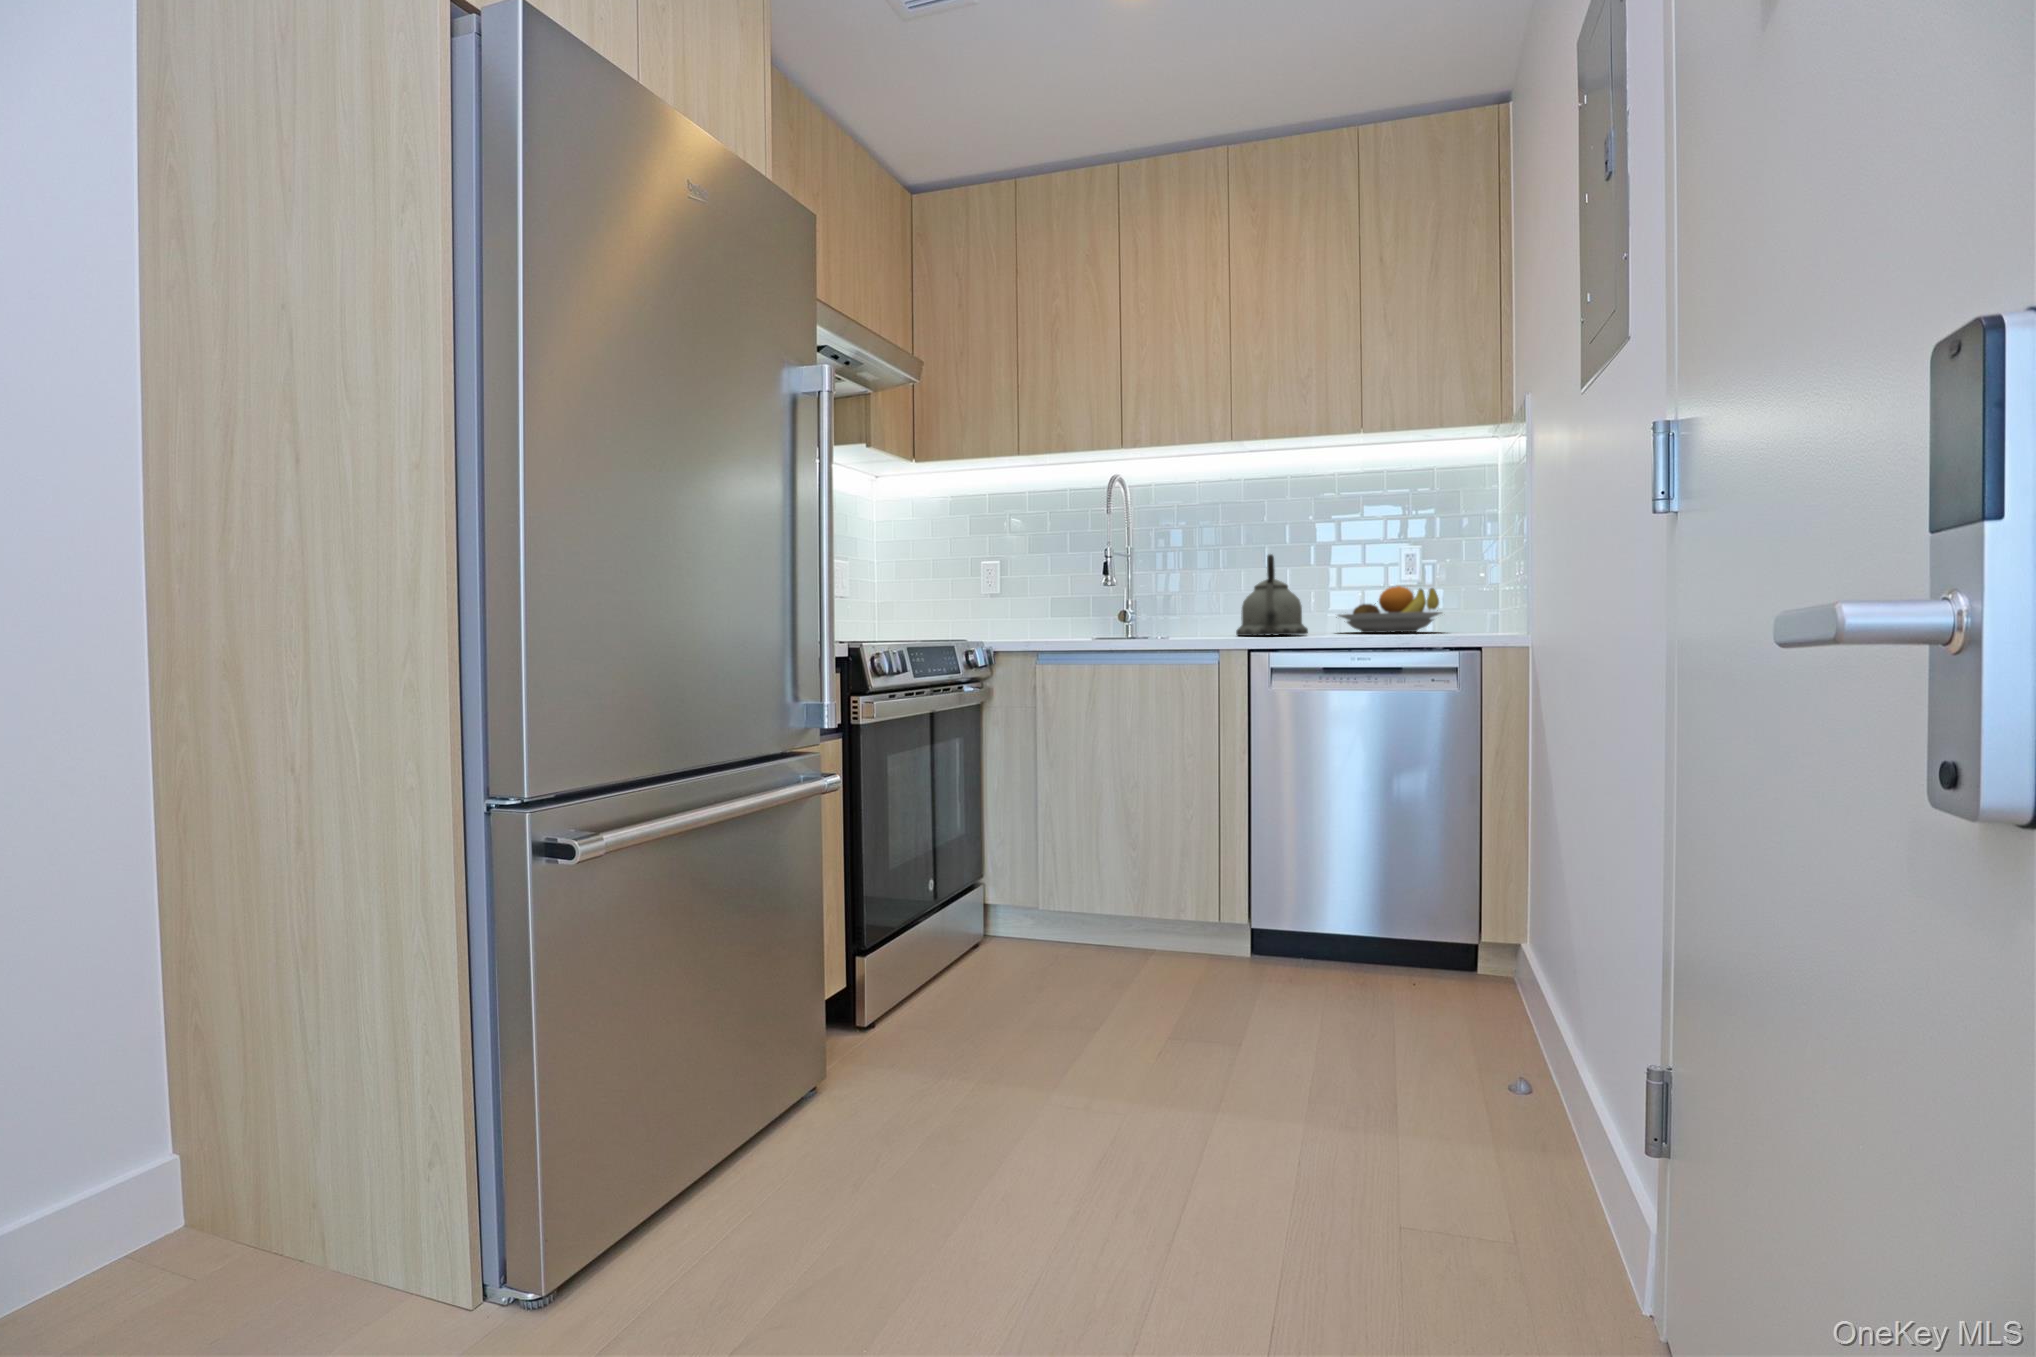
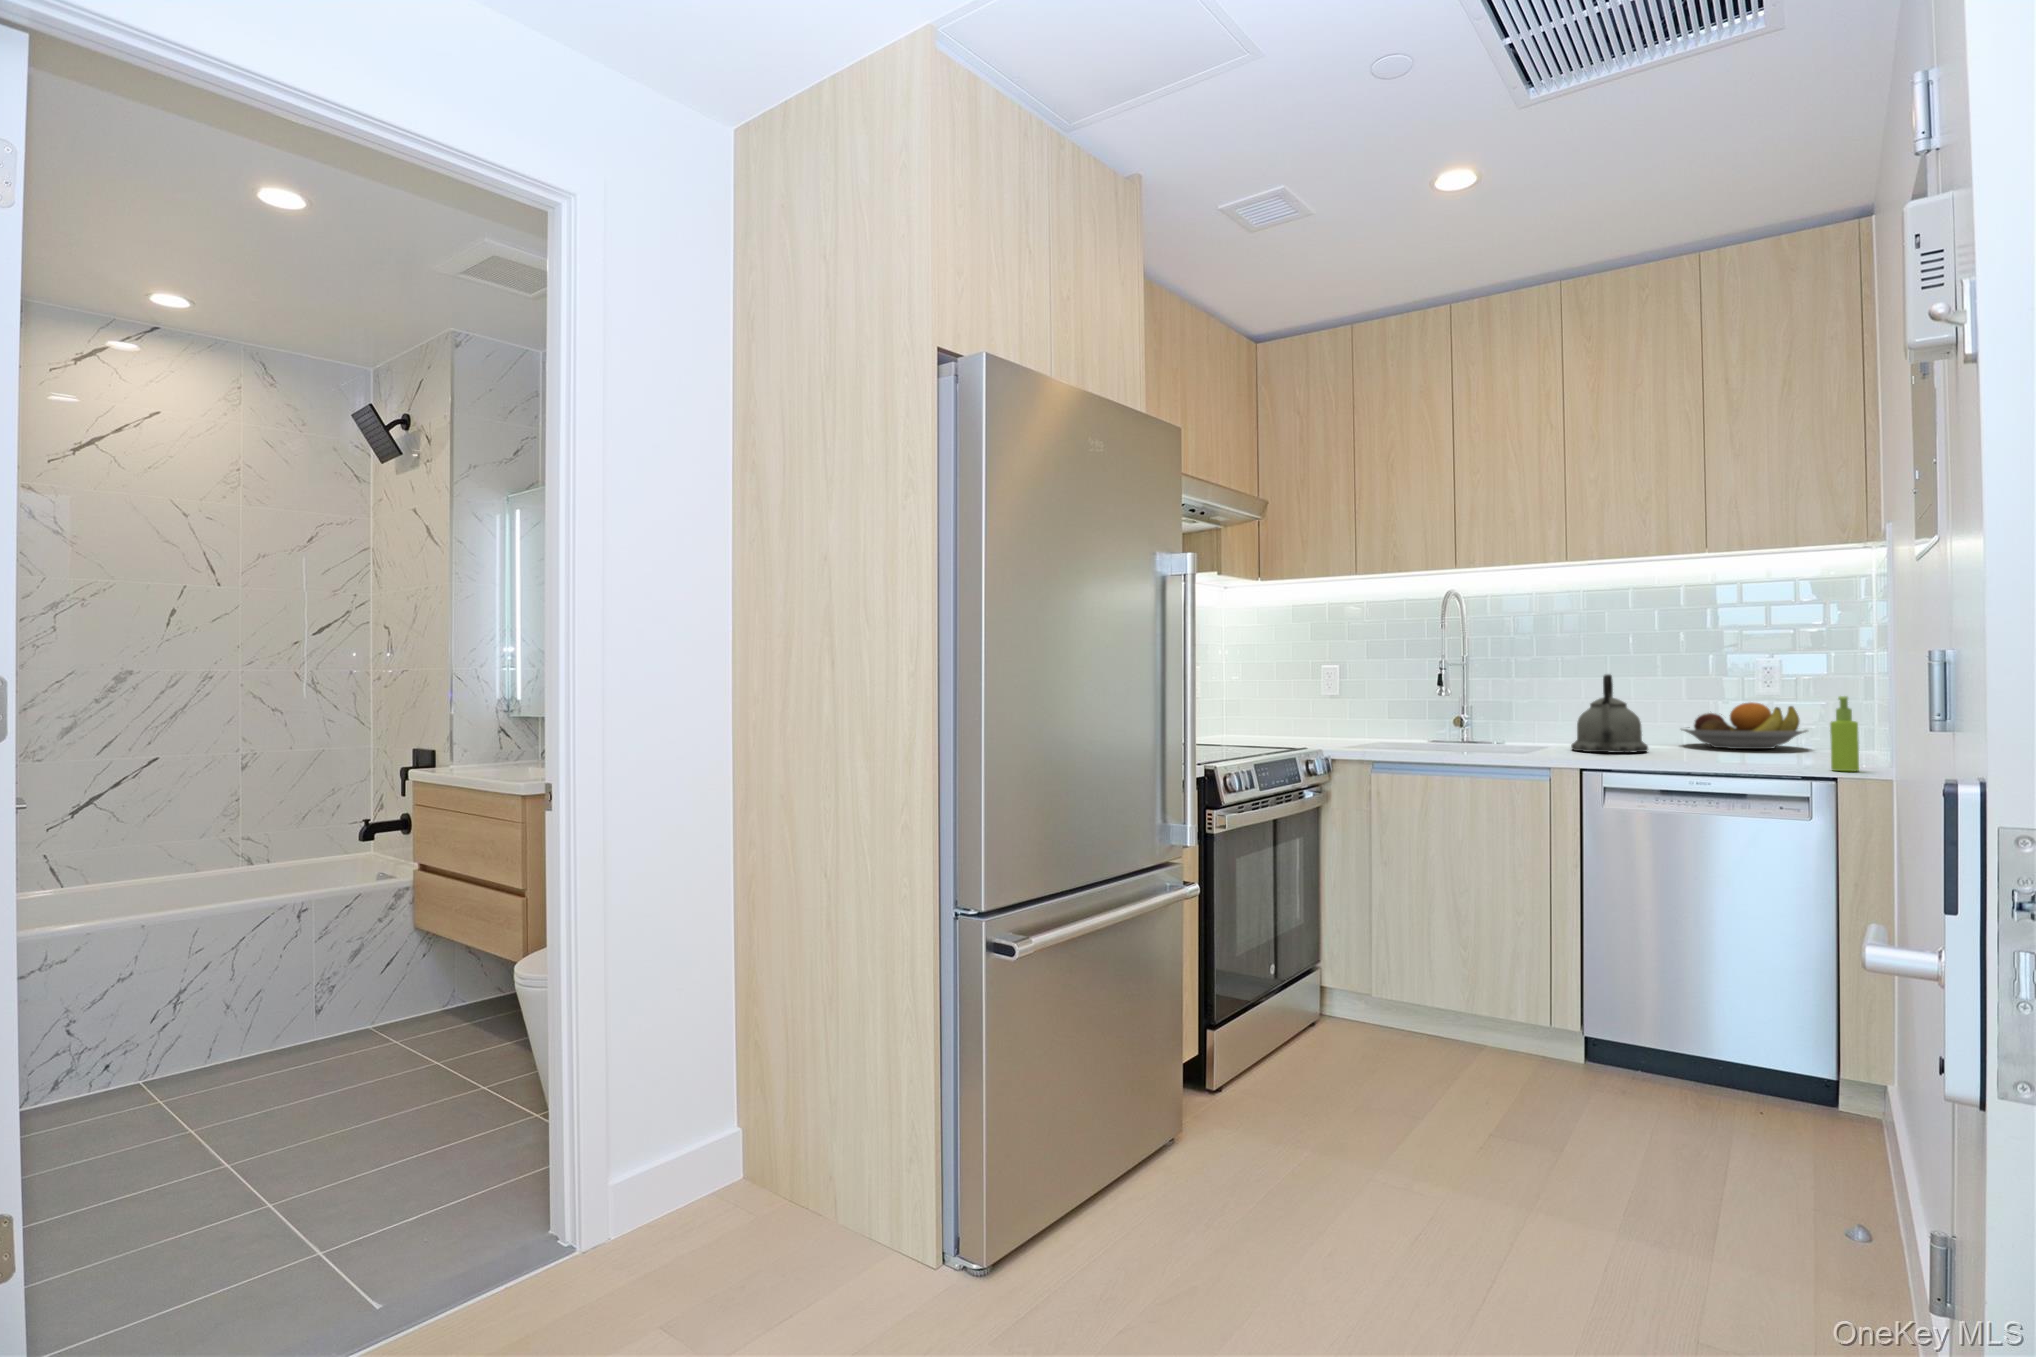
soap dispenser: none [1475,563,1499,638] -> present [1830,696,1859,771]

